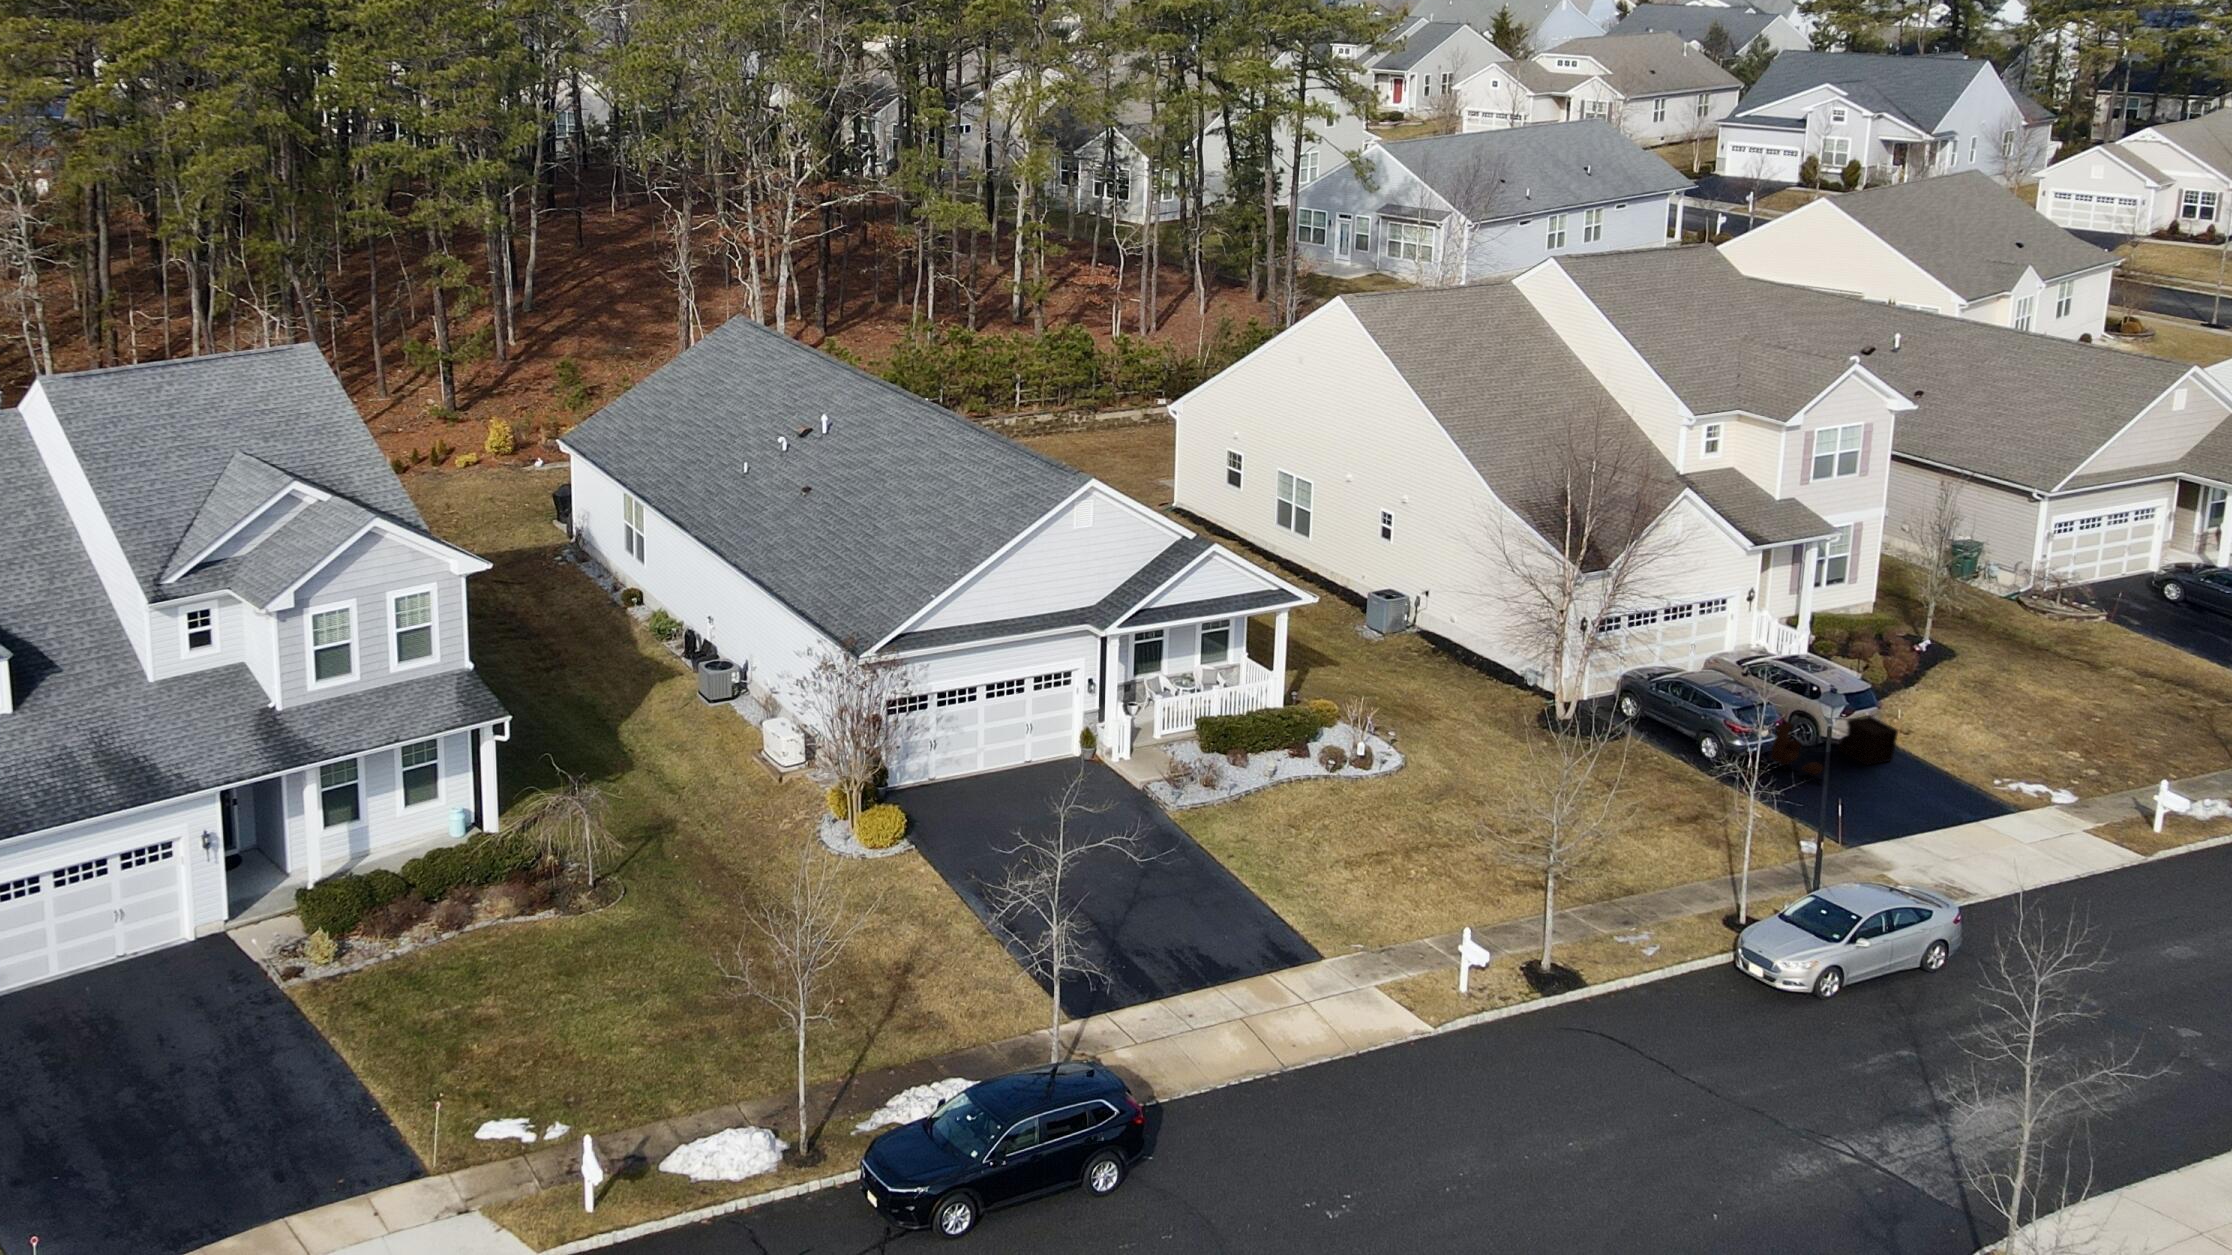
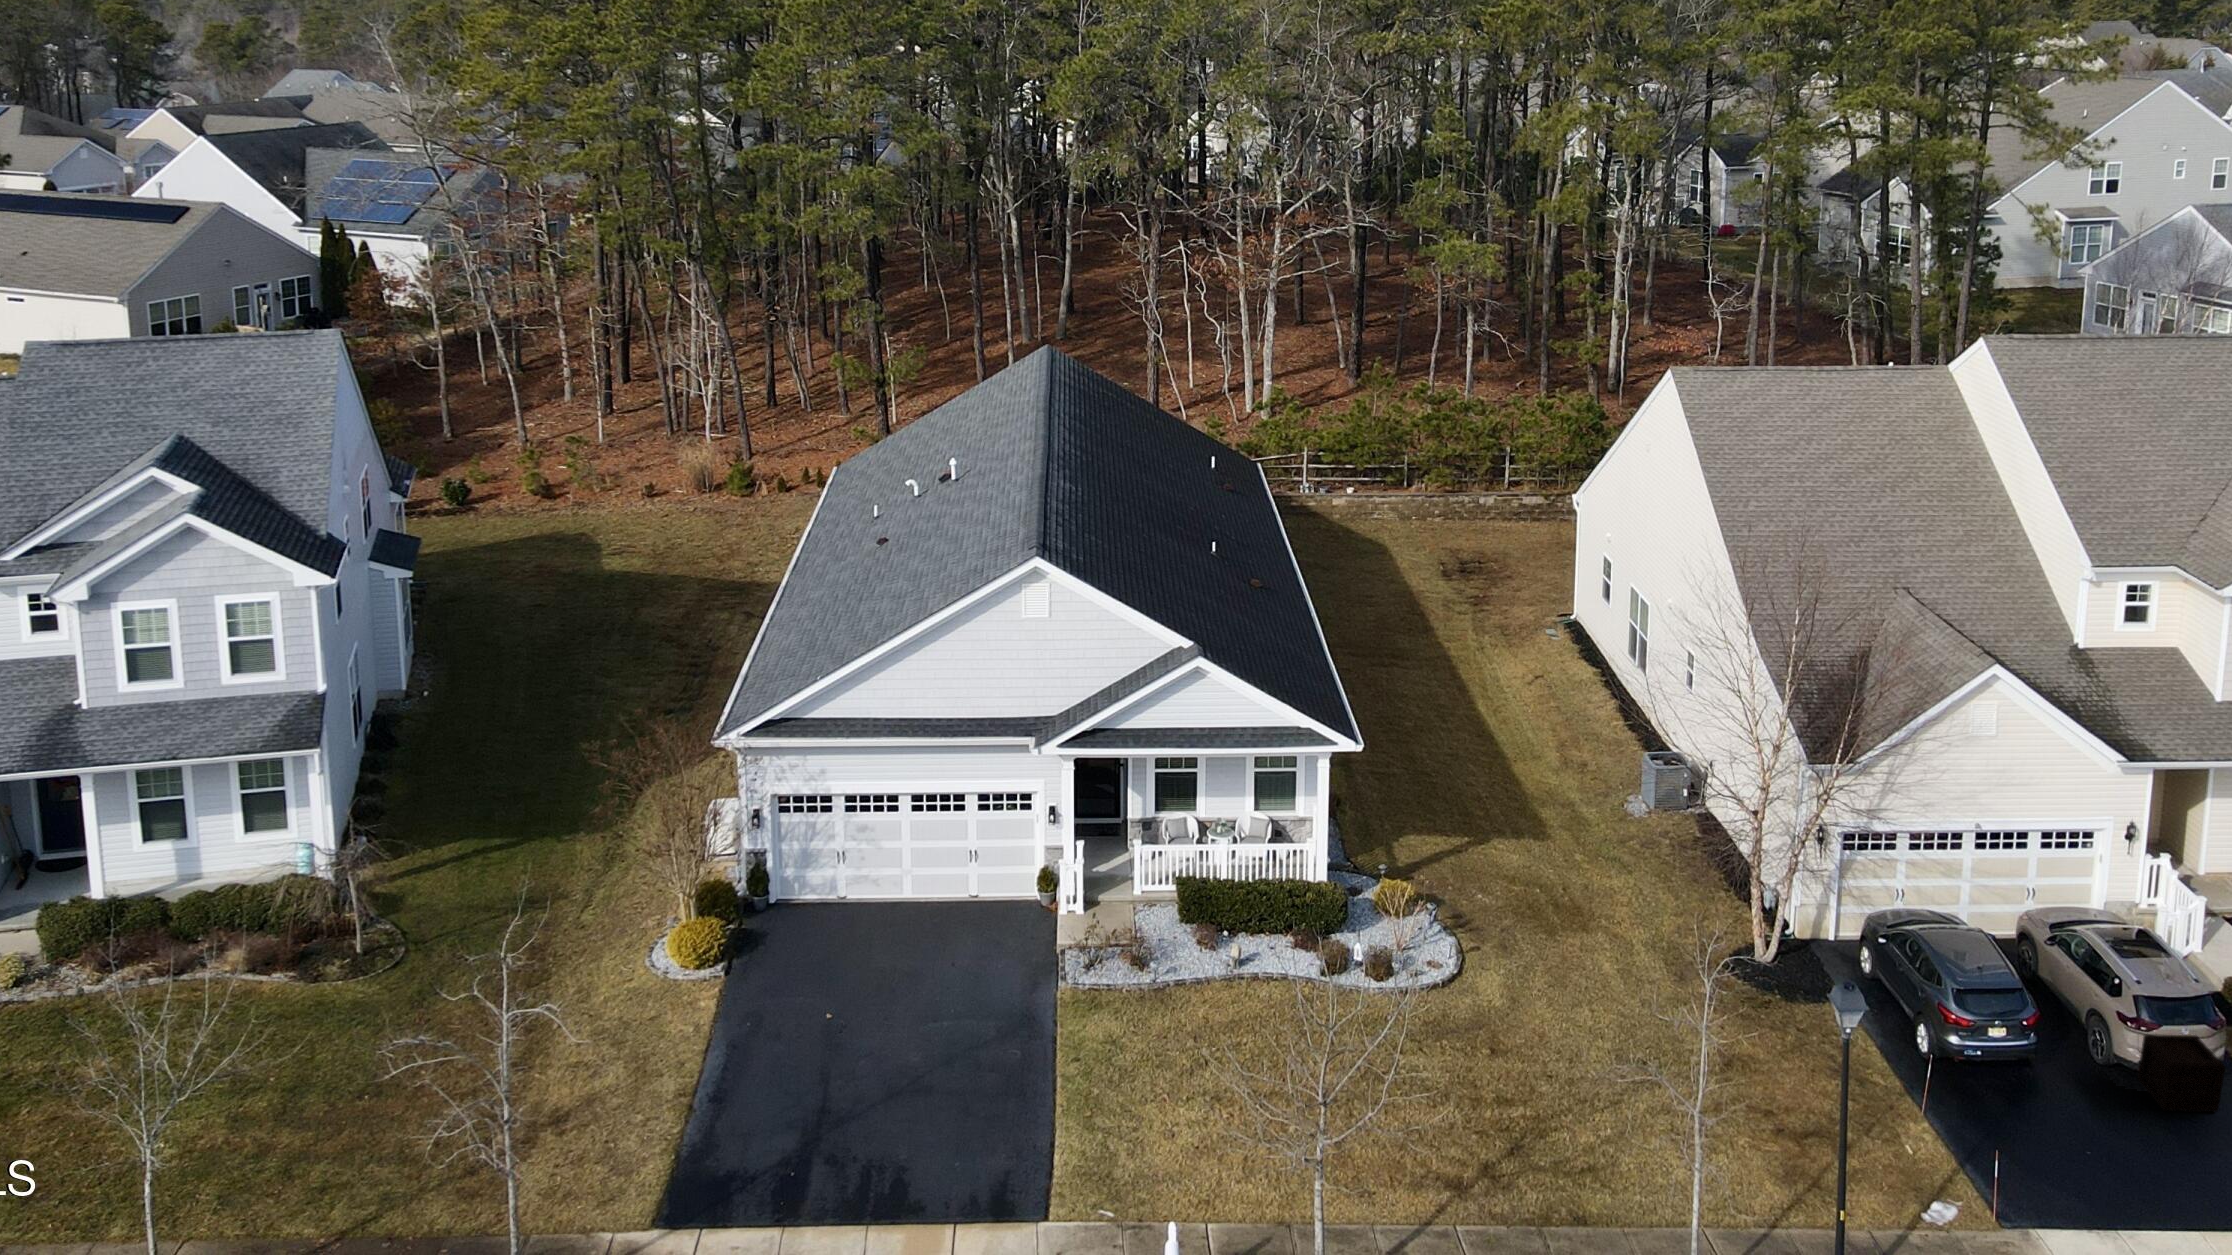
lounge chair: present [1771,723,1823,781] -> none [1989,1022,2065,1125]

